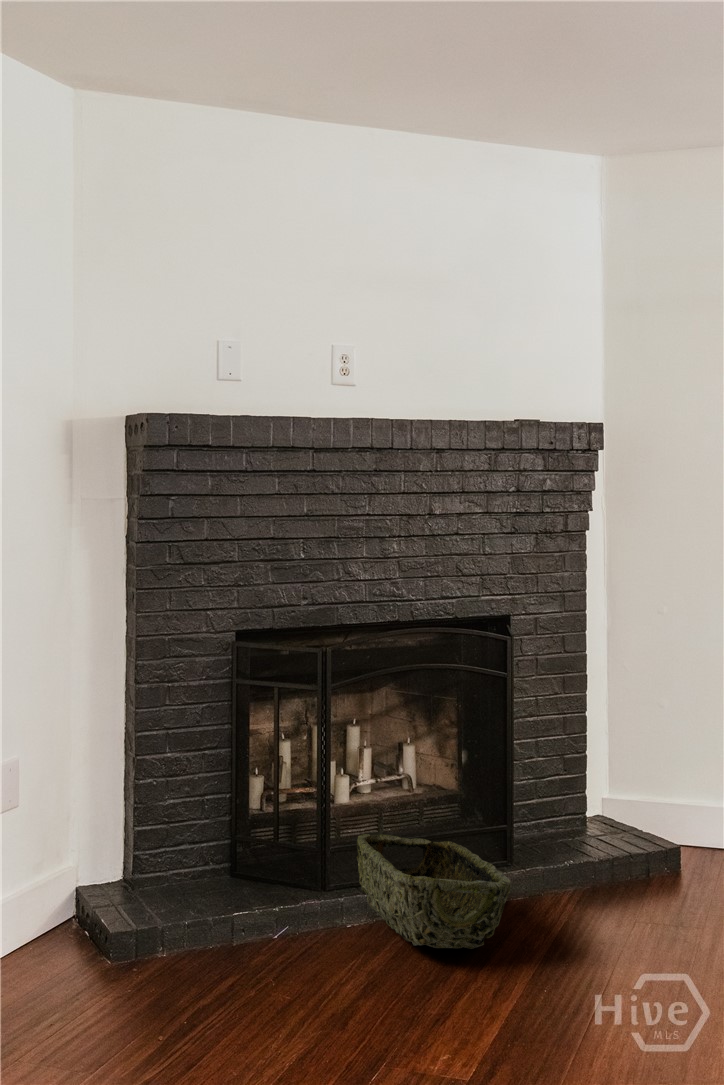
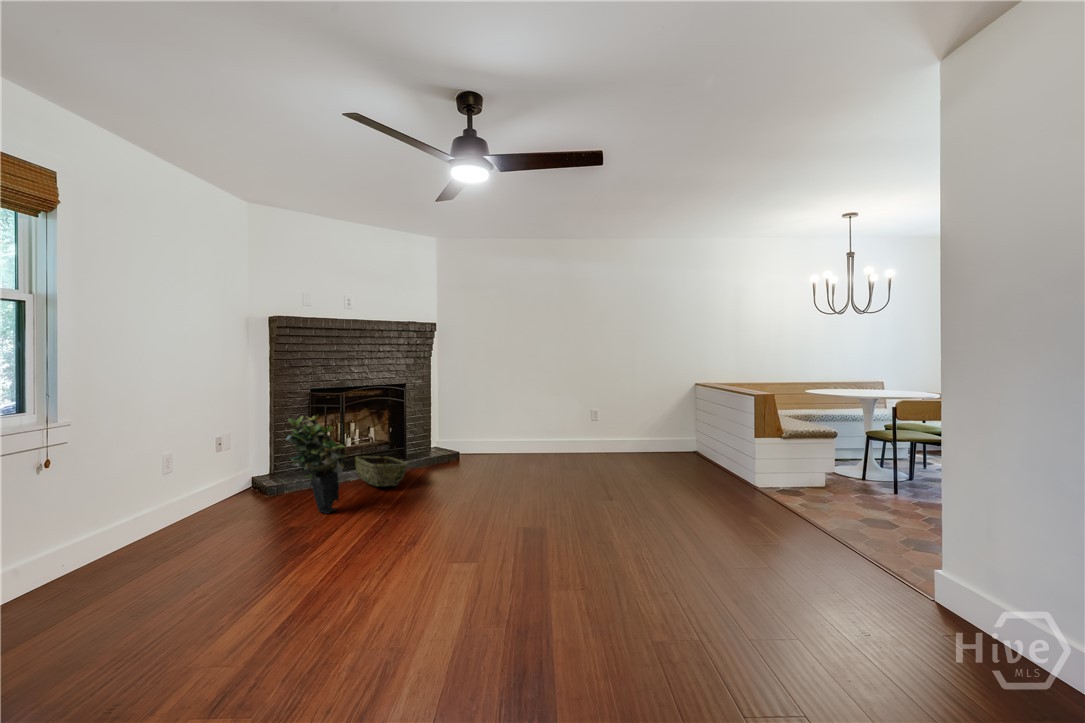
potted plant: none [146,706,322,1031] -> present [286,416,347,514]

